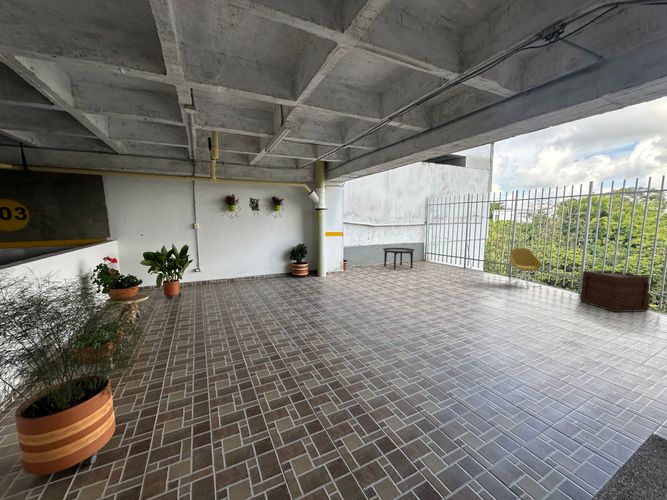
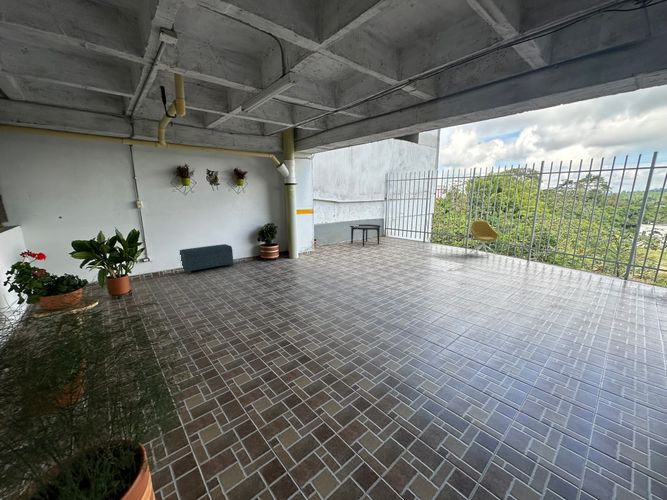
bench: none [224,261,267,285] -> present [180,244,233,274]
wooden crate: present [580,270,653,312] -> none [532,237,588,272]

